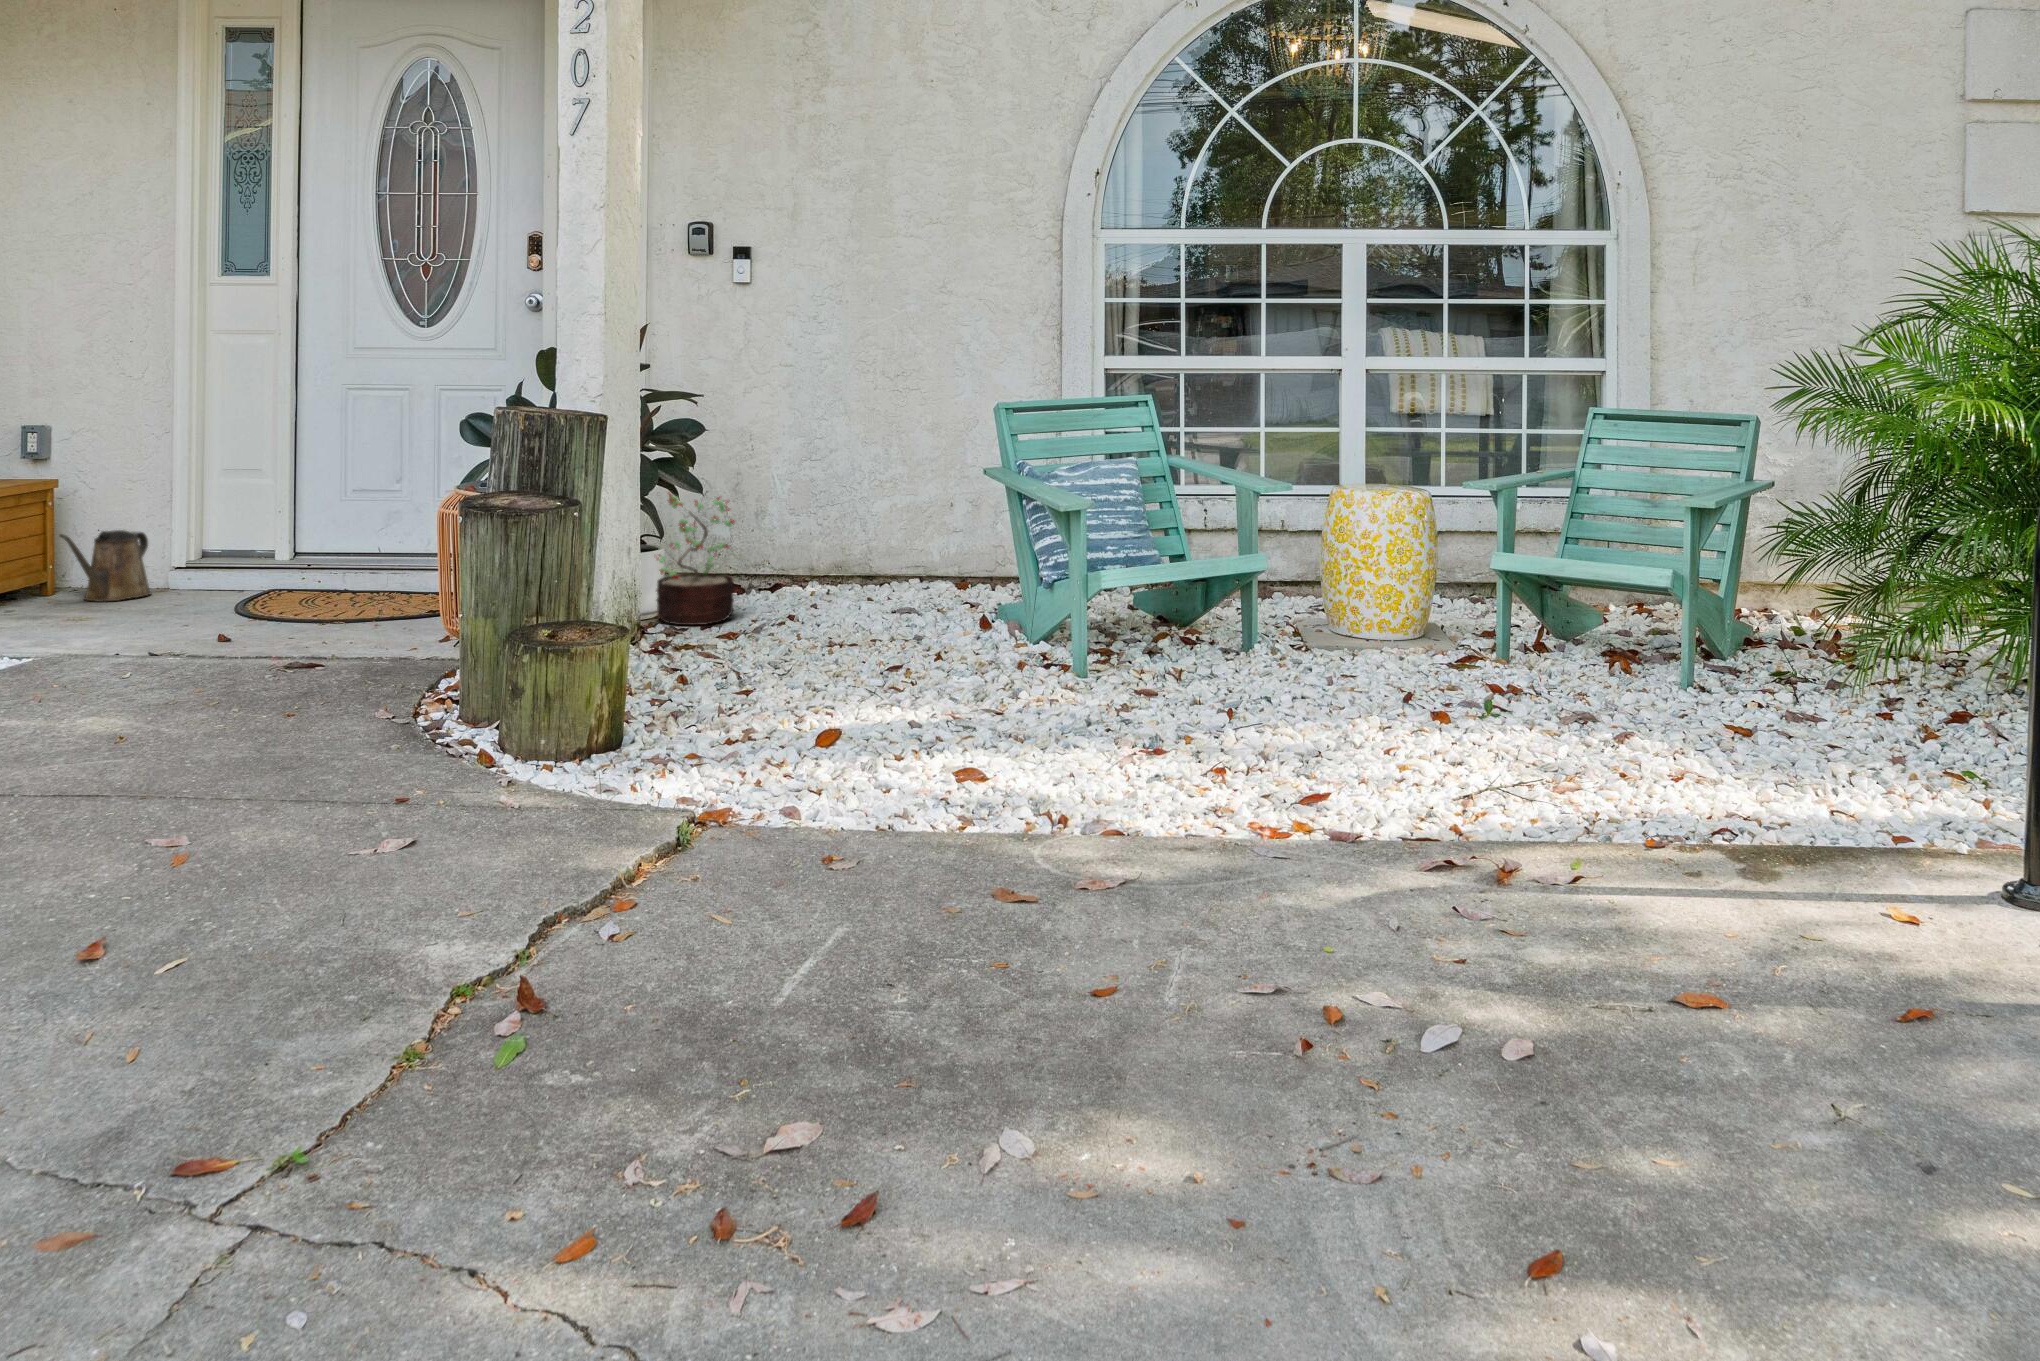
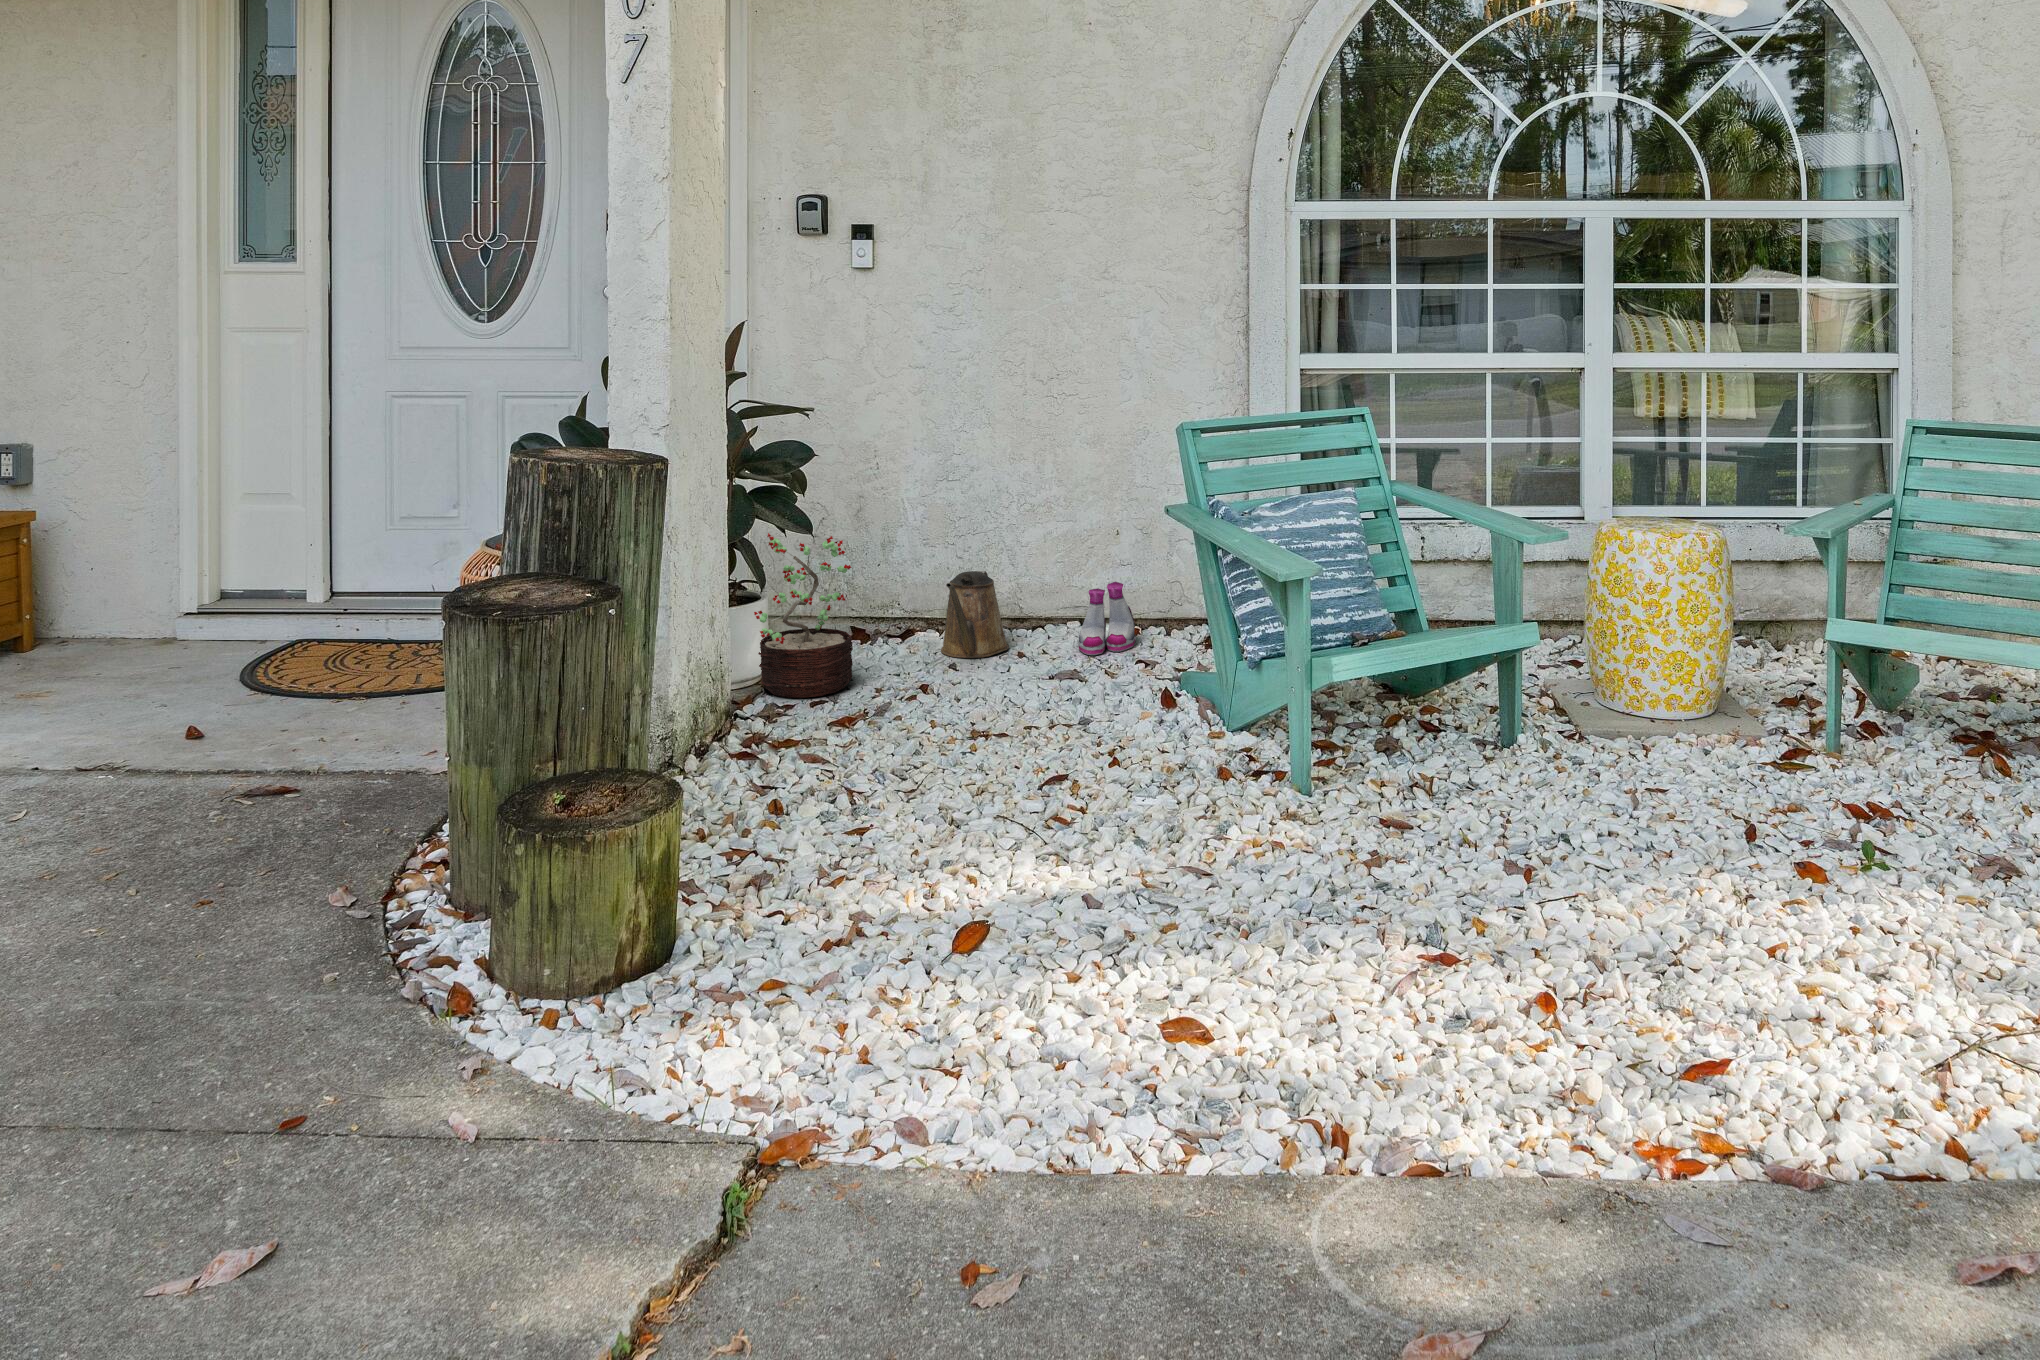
watering can: present [60,530,151,602] -> present [941,571,1009,658]
boots: none [920,544,968,601] -> present [1078,582,1136,655]

